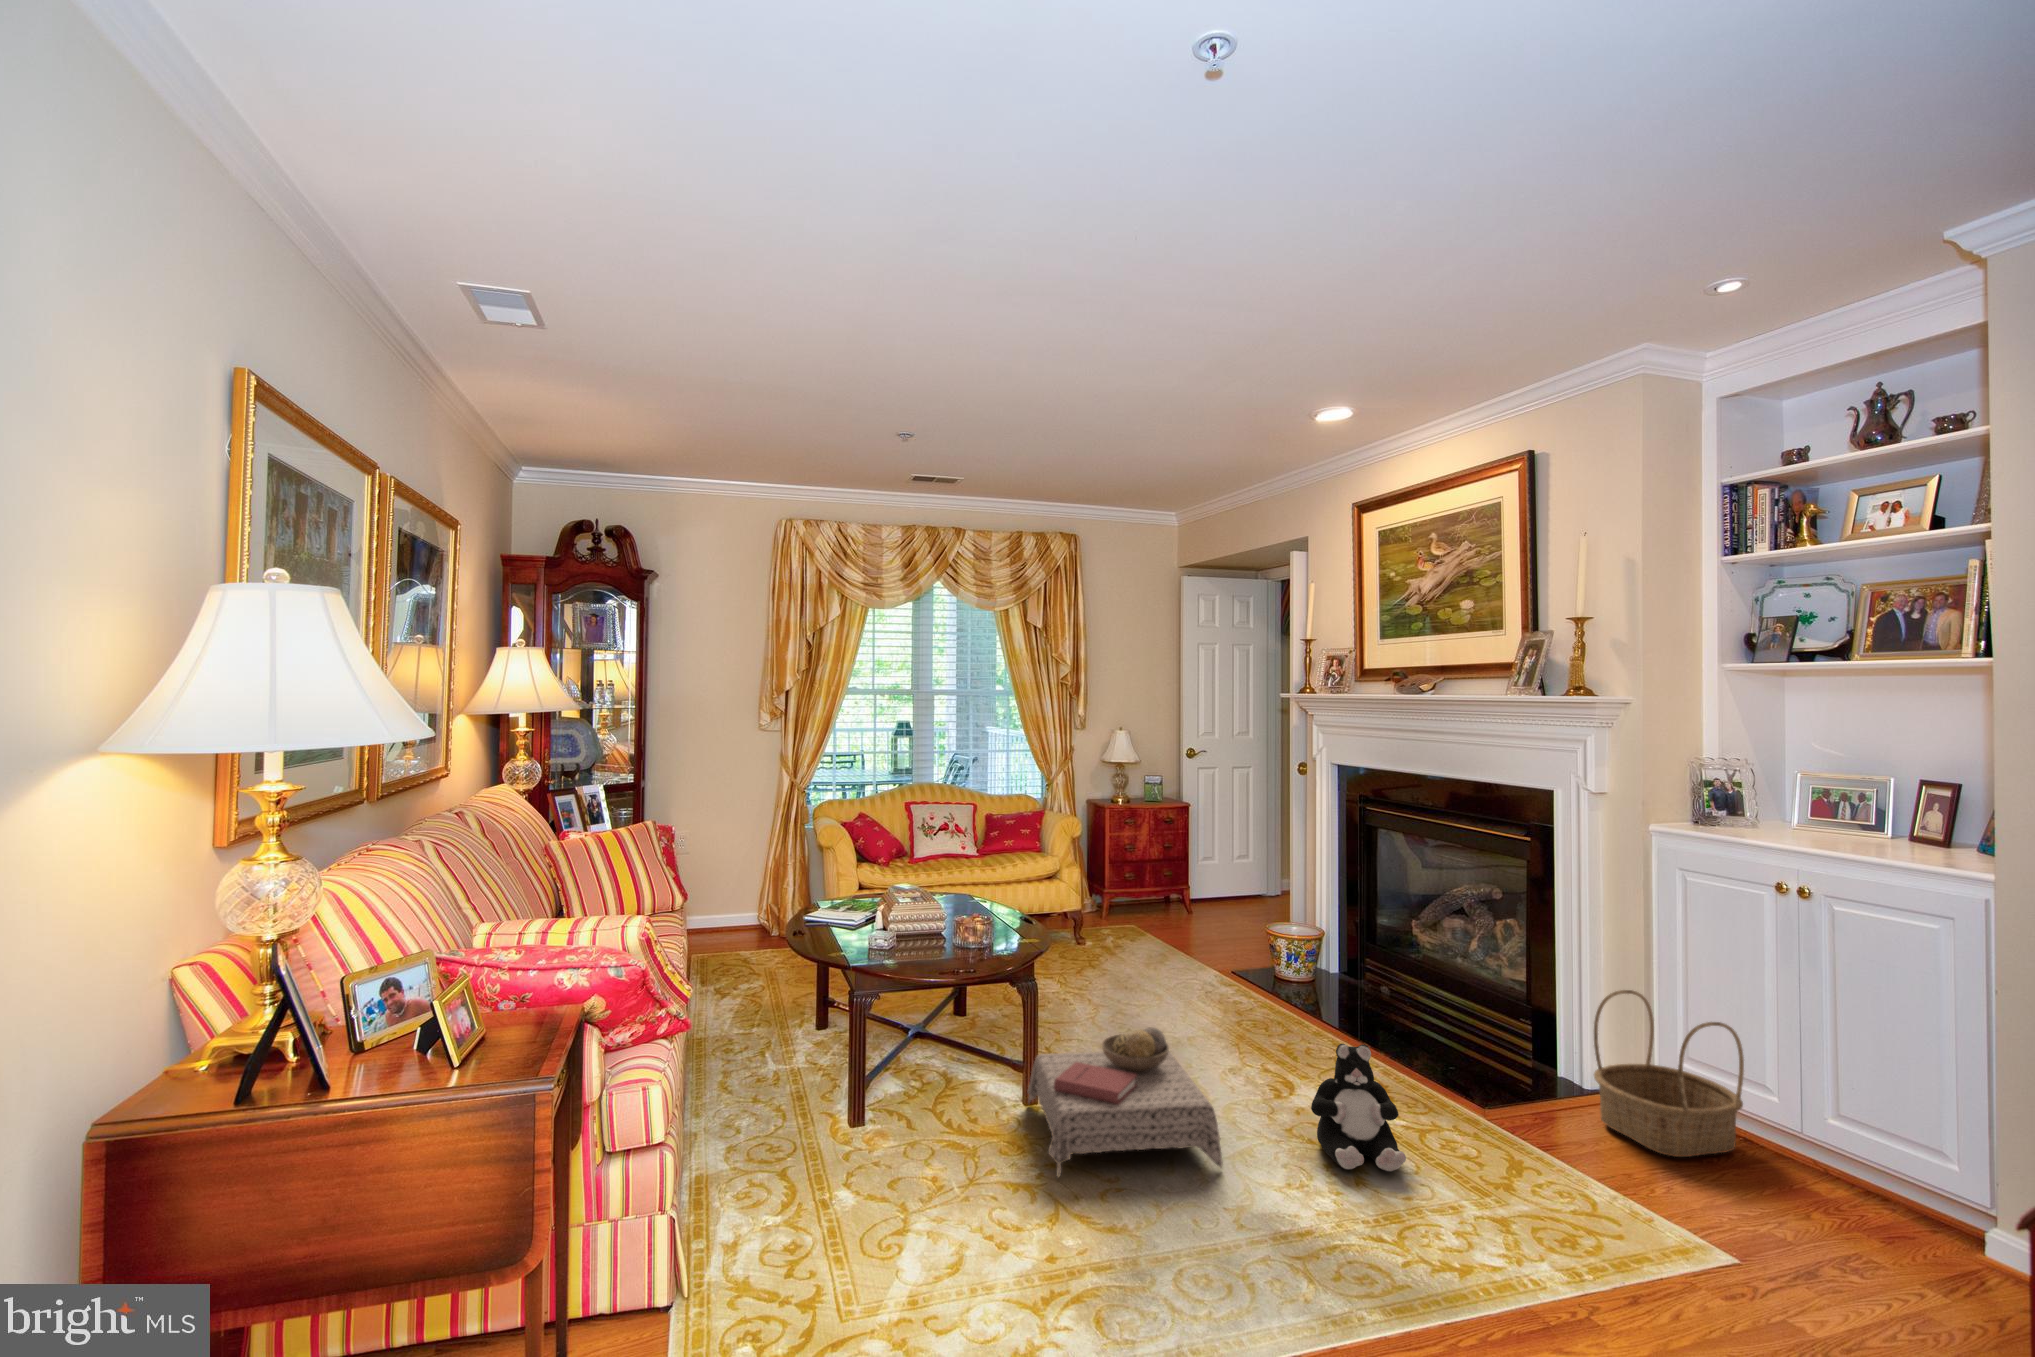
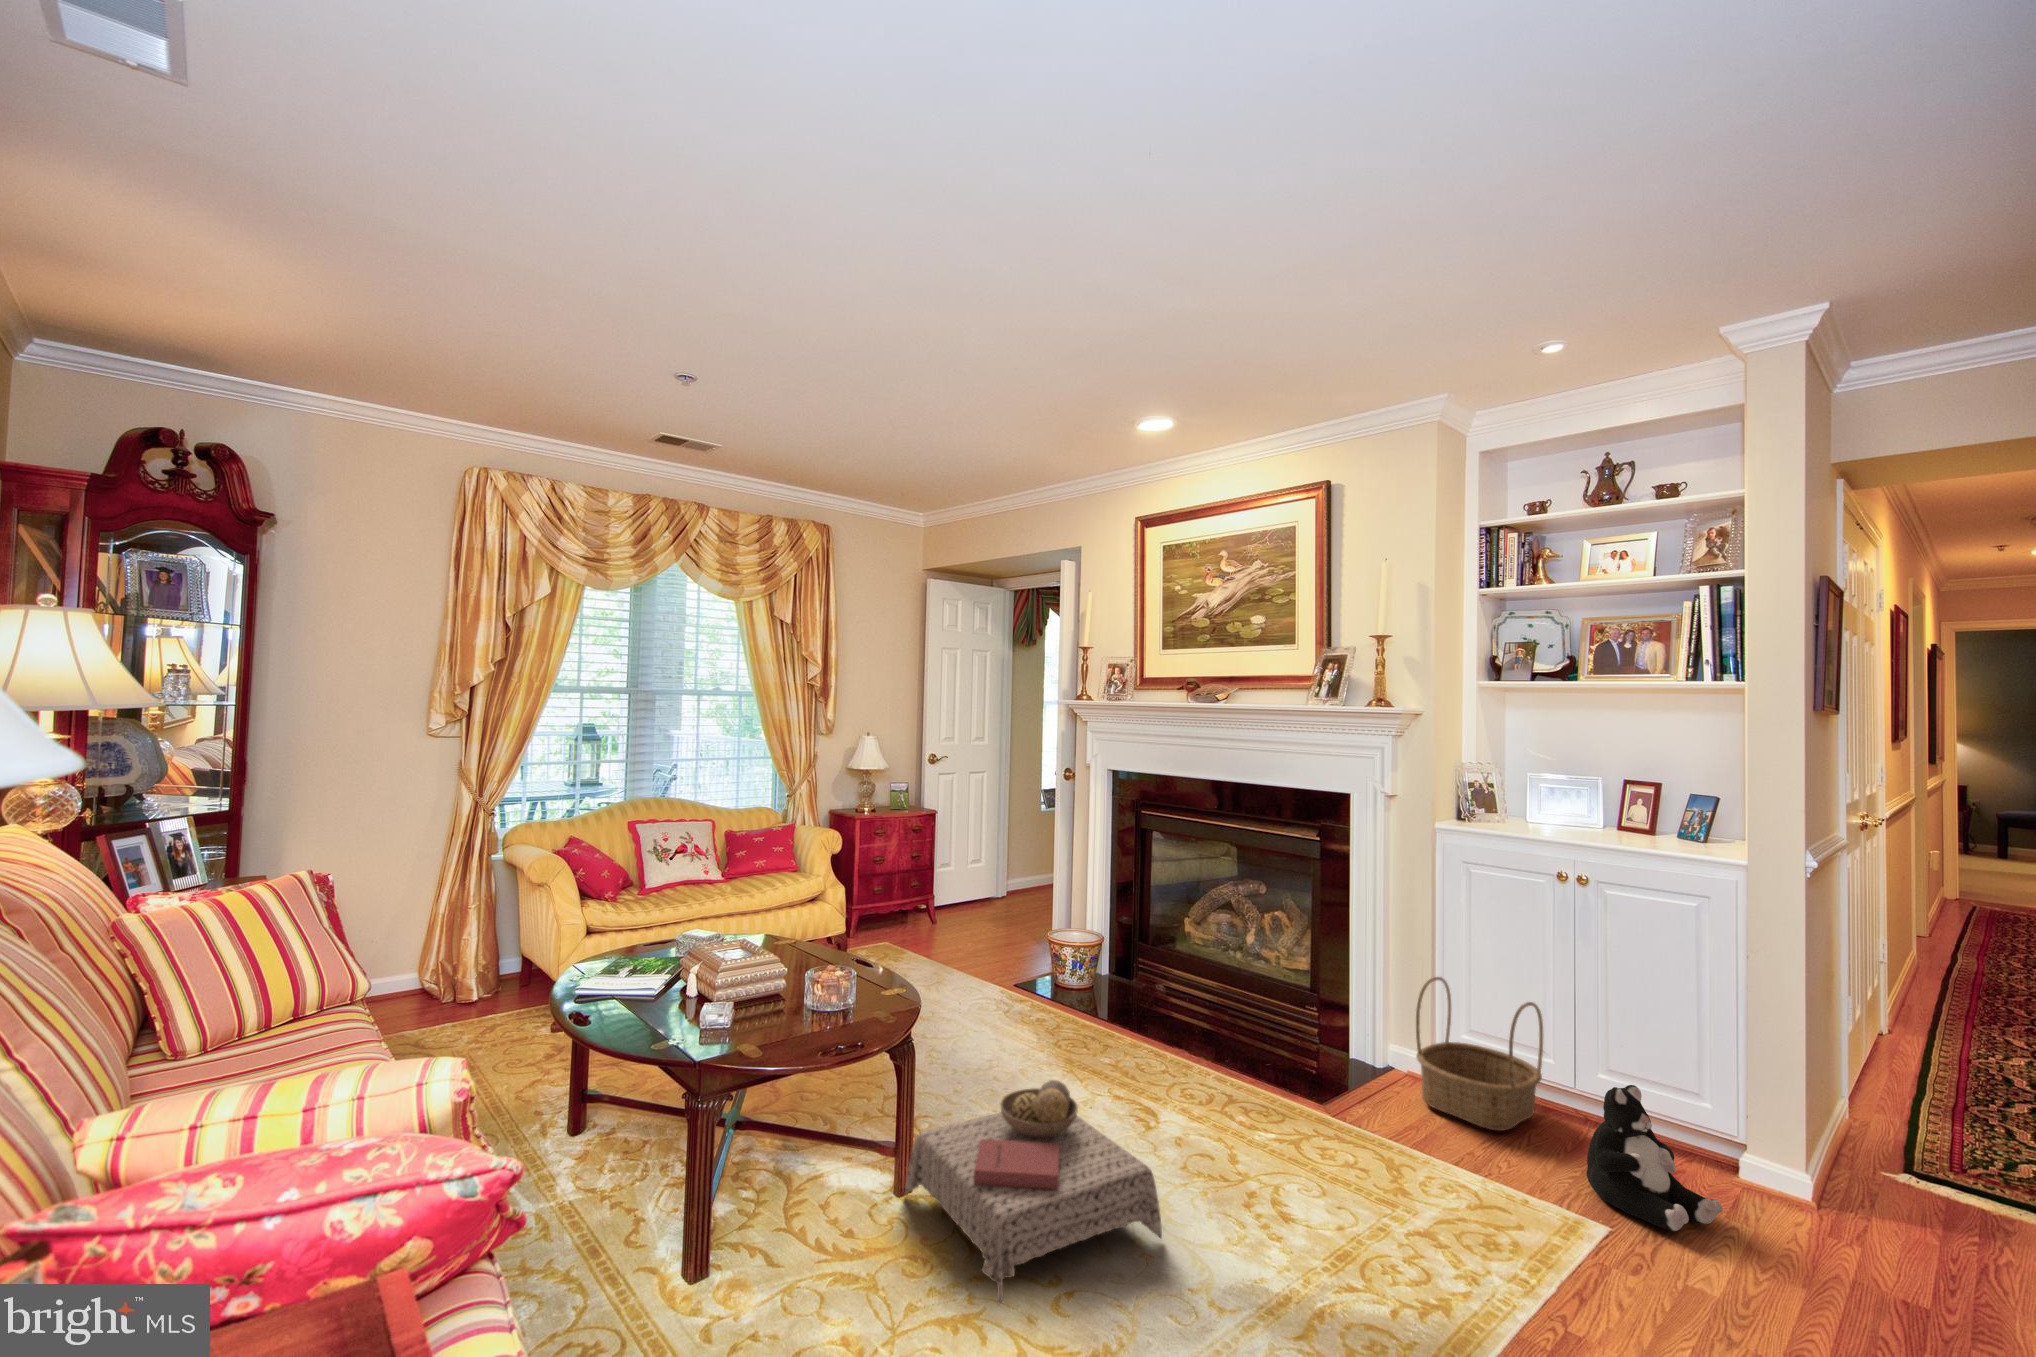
plush toy: present [1311,1044,1406,1172] -> present [1587,1085,1723,1231]

